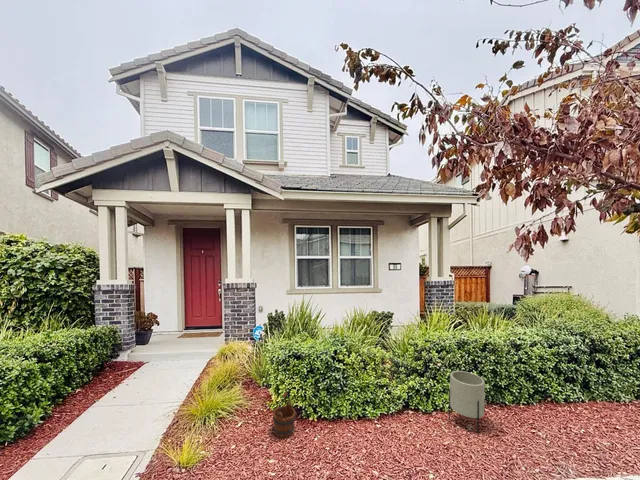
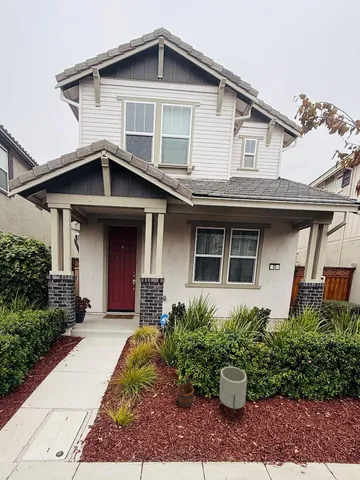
planter: present [449,371,485,434] -> present [220,367,247,421]

